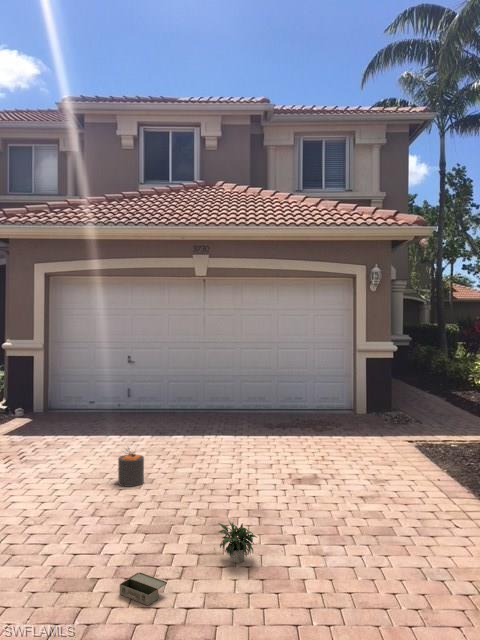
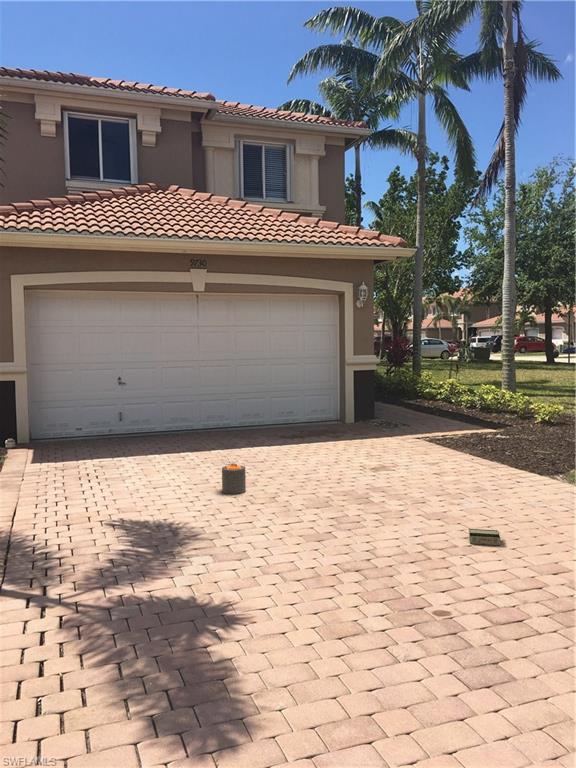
potted plant: present [214,521,257,563] -> none [376,497,420,528]
toolbox: present [120,573,167,605] -> present [468,529,500,545]

